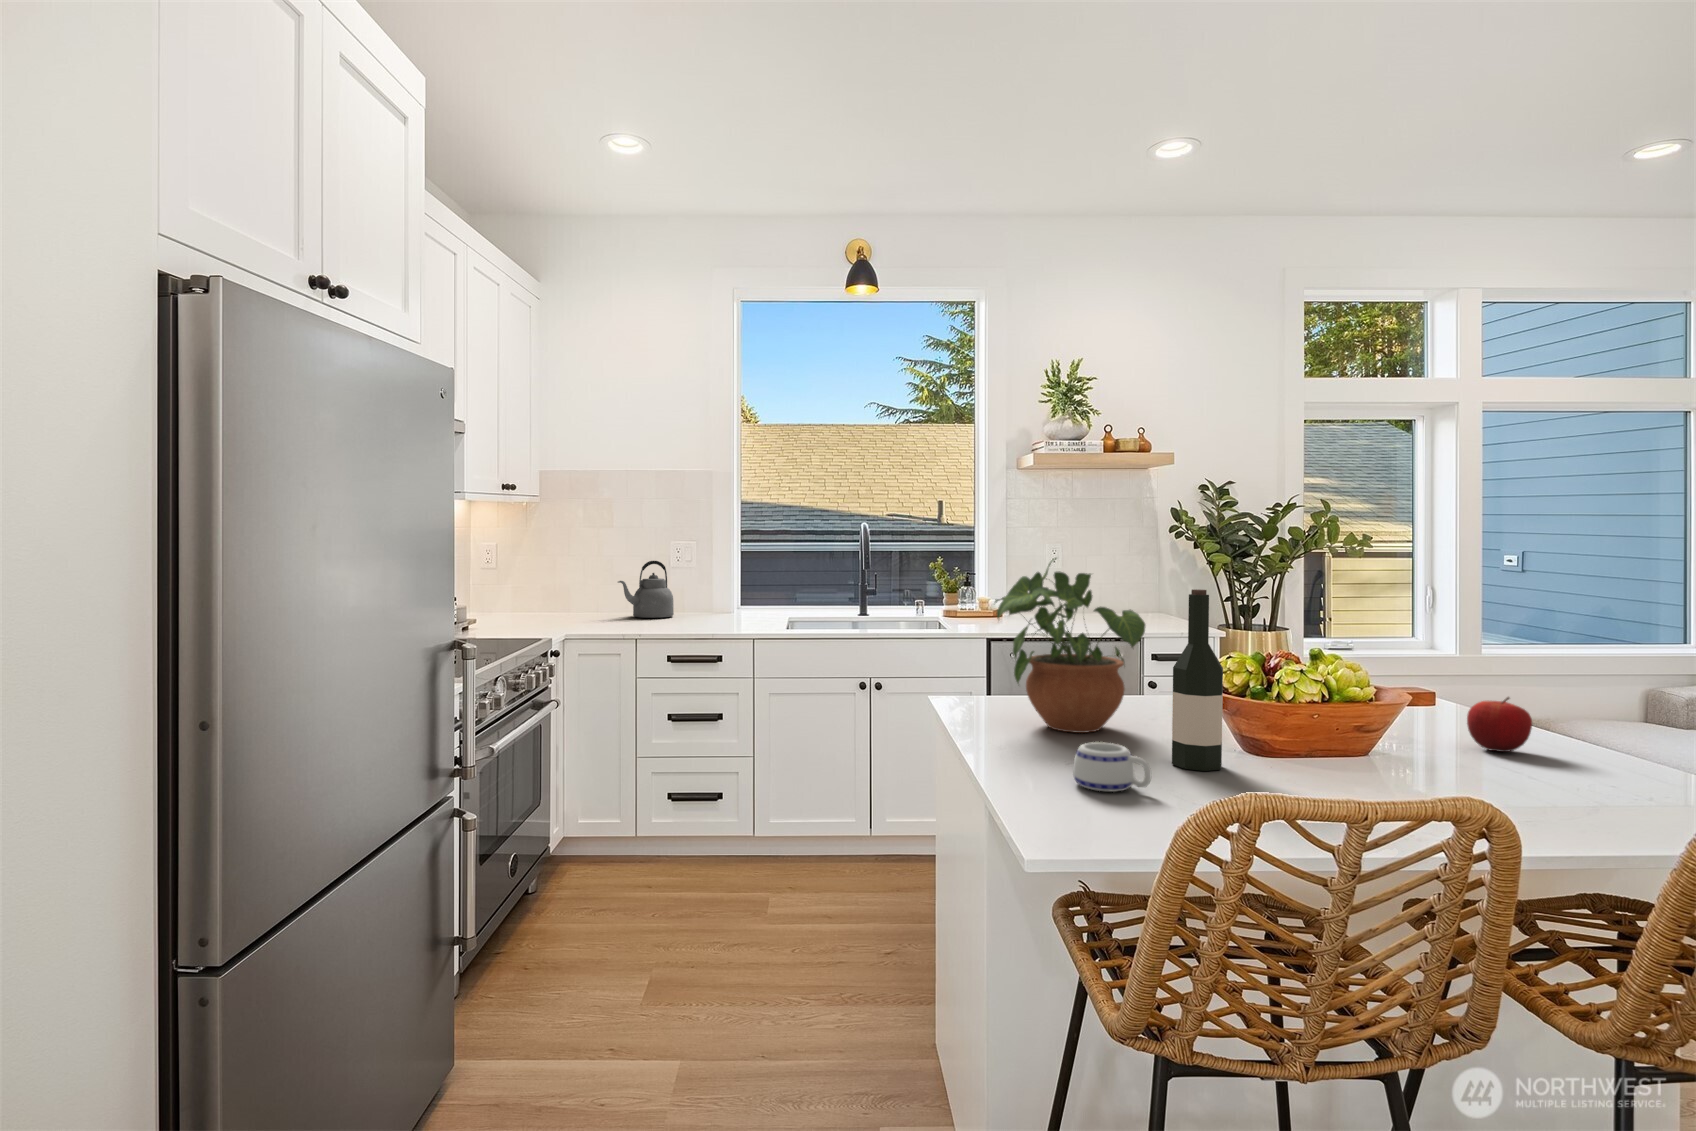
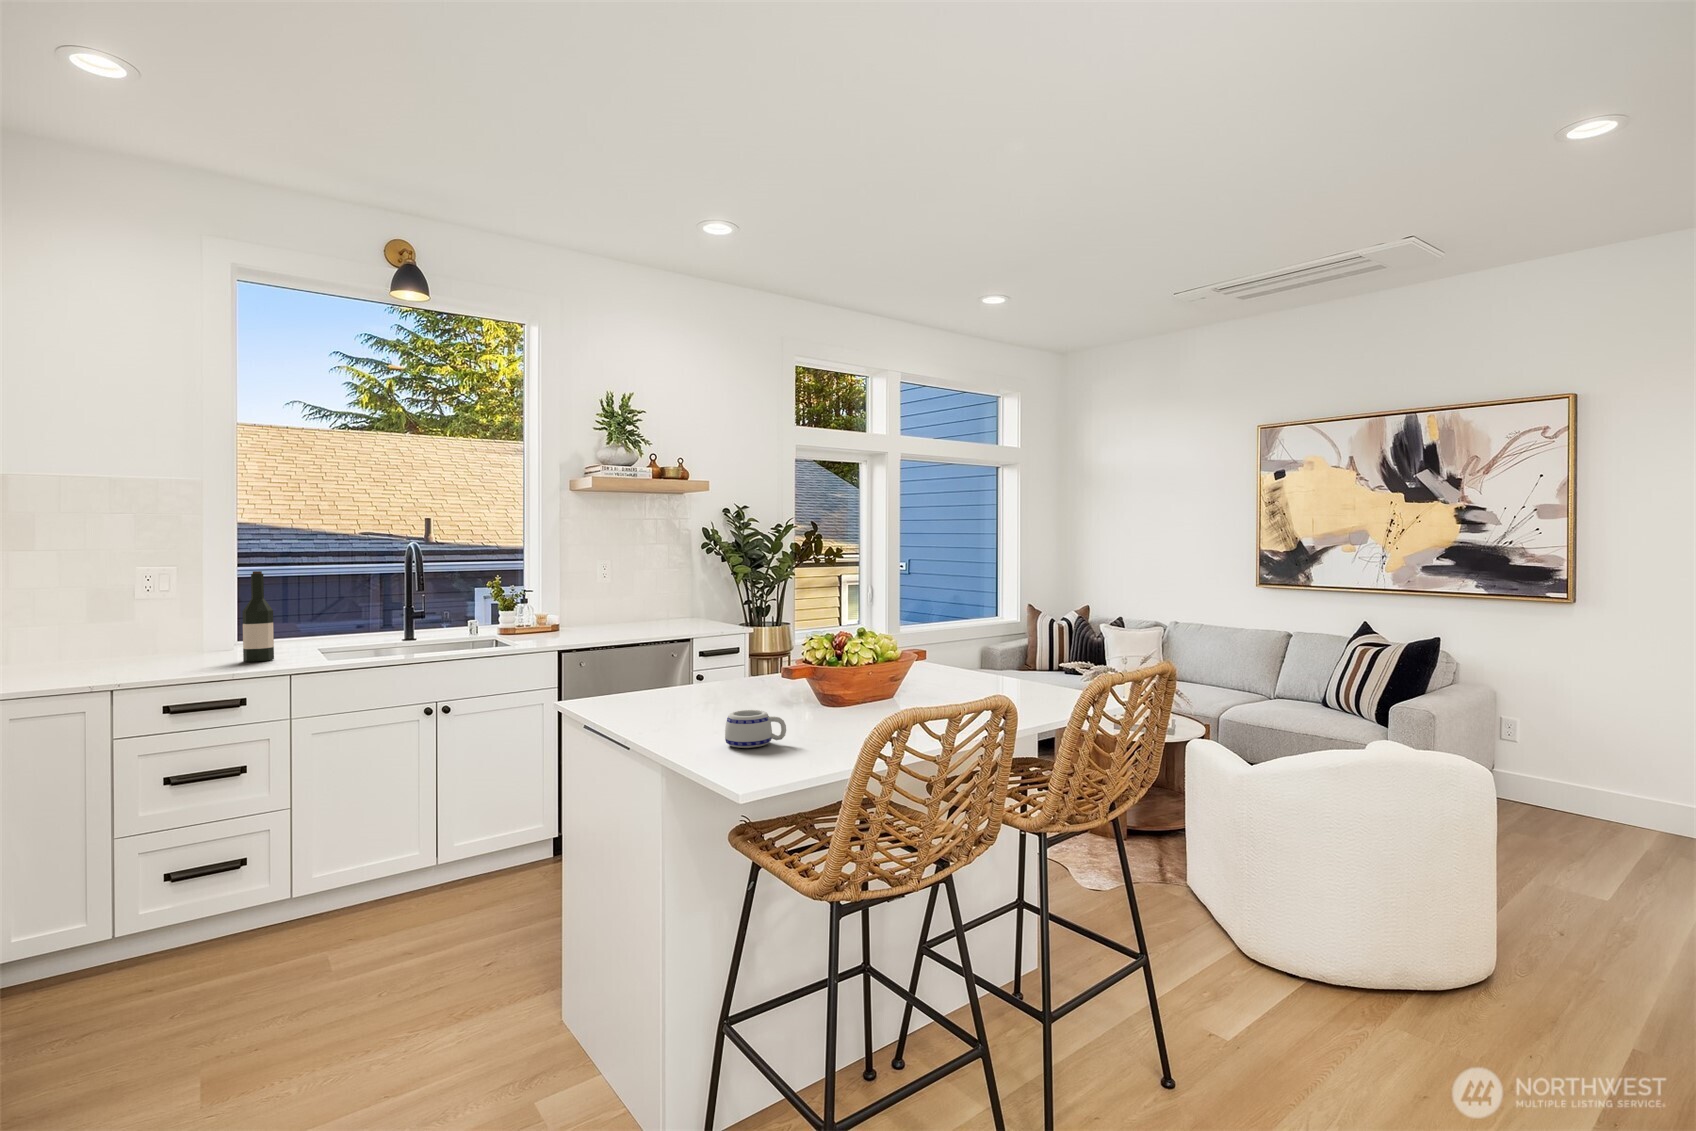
potted plant: present [995,558,1145,733] -> none [615,565,748,712]
kettle: present [618,561,674,618] -> none [61,587,152,658]
wine bottle: present [1172,589,1223,771] -> present [242,571,274,662]
fruit: present [1467,697,1532,752] -> none [948,651,983,688]

